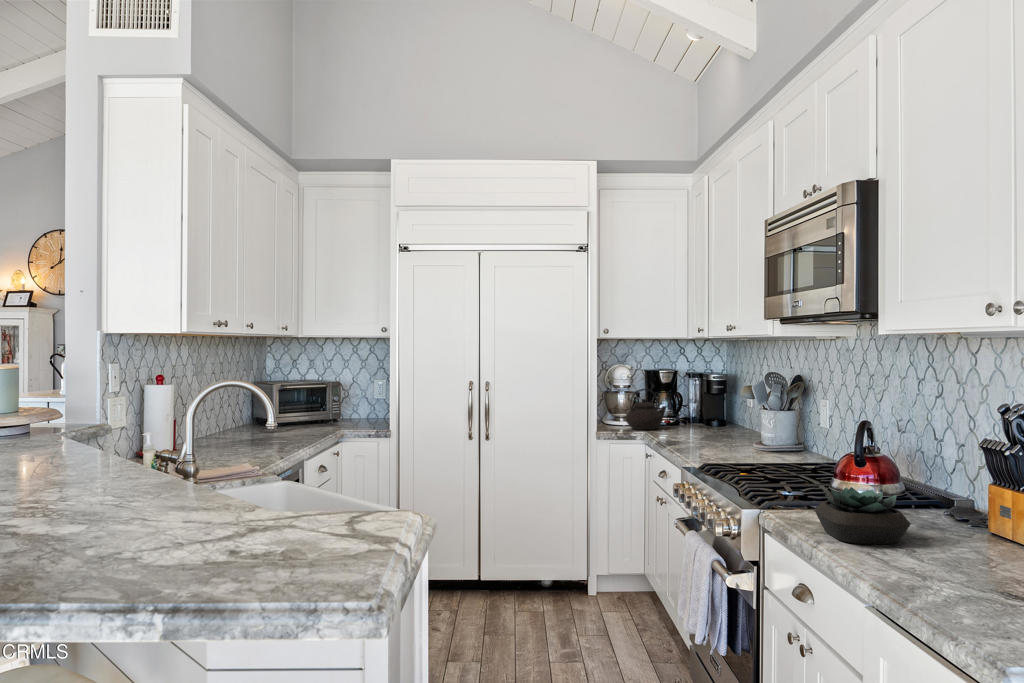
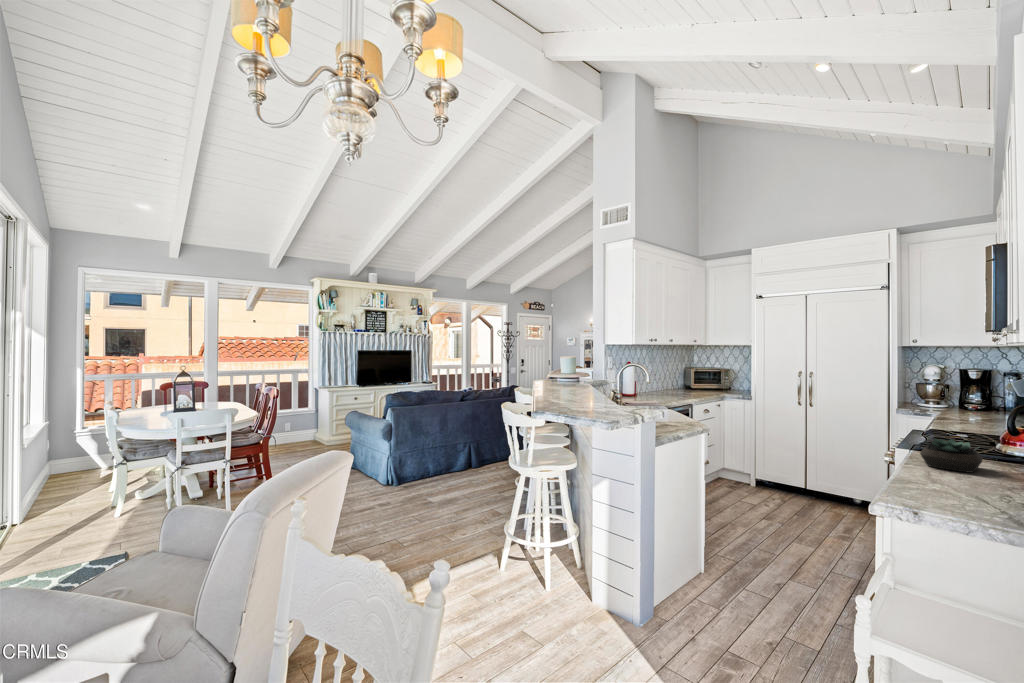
teapot: present [625,389,667,430] -> none [927,382,970,412]

